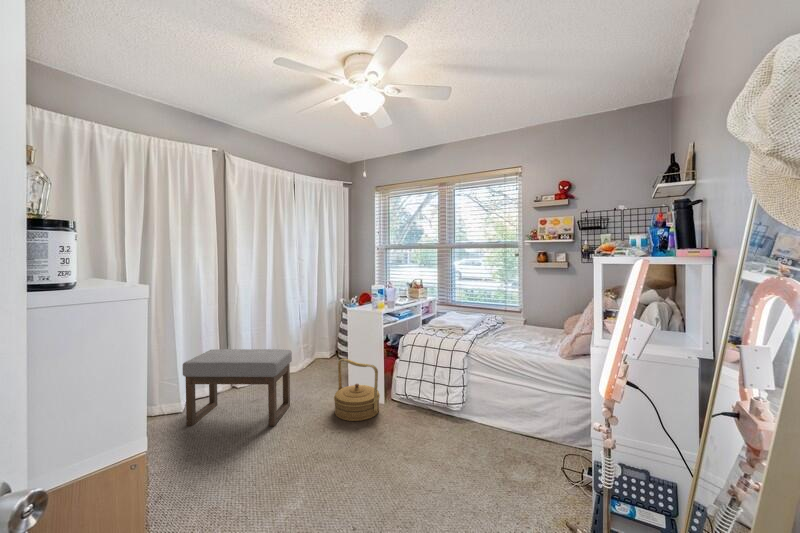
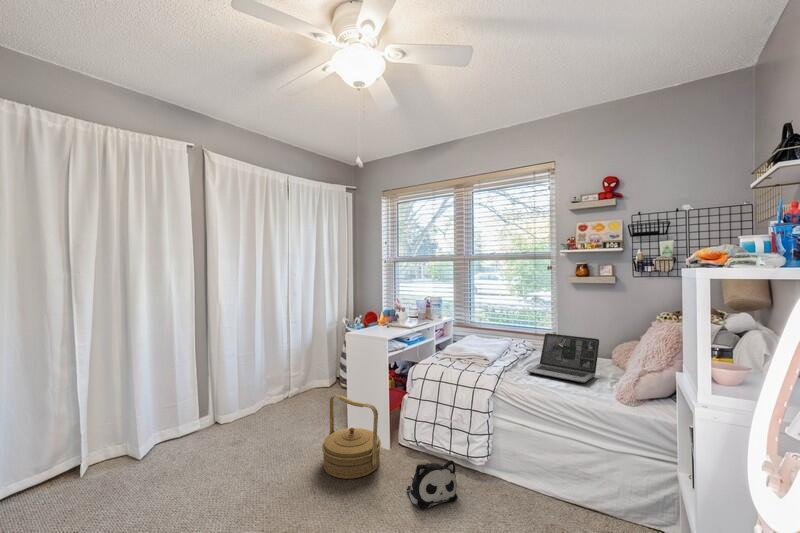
laptop: none [494,309,551,345] -> present [527,333,599,383]
ottoman: present [183,349,292,426] -> none [132,381,273,484]
plush toy: none [401,404,440,439] -> present [407,460,458,510]

